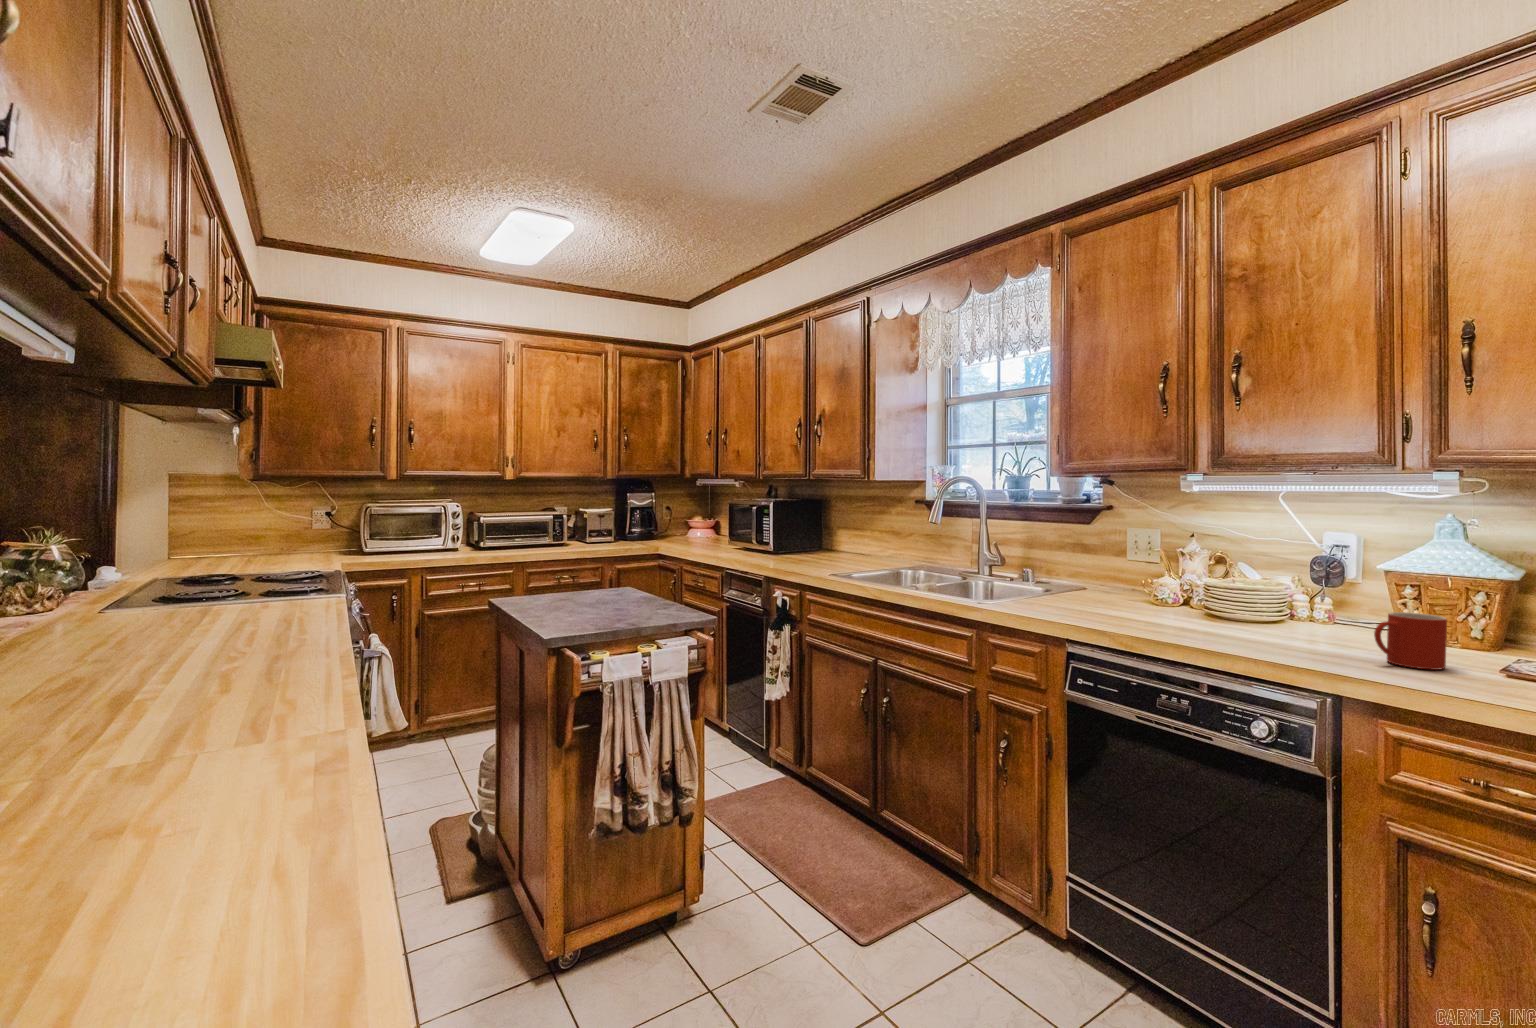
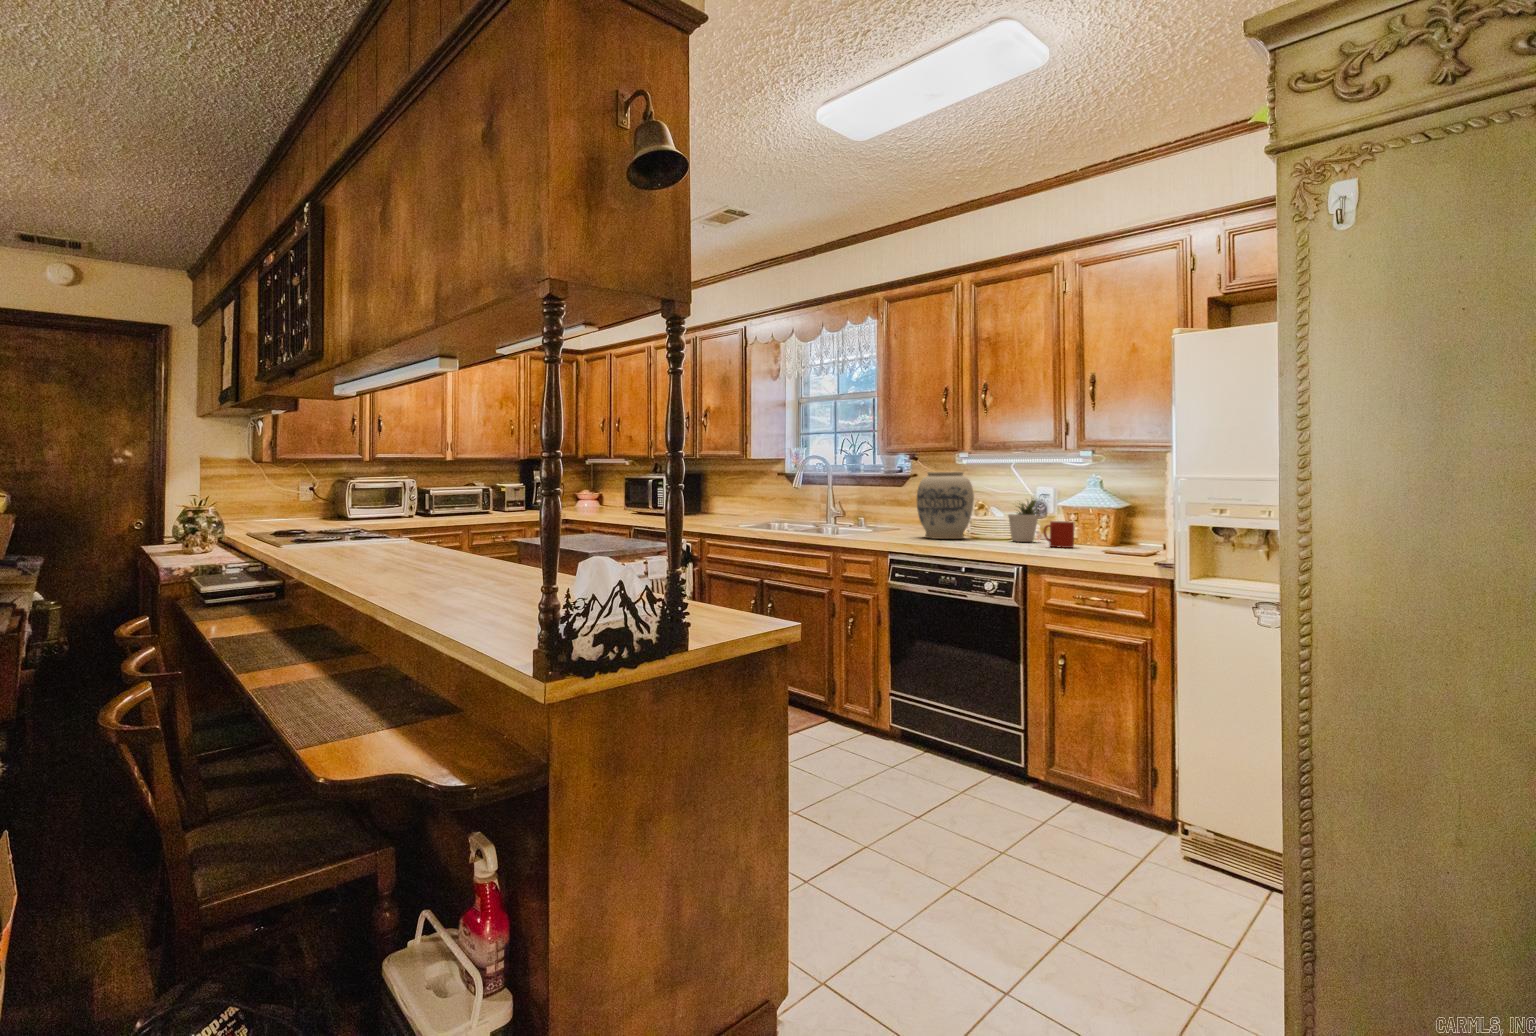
vase: none [1112,510,1218,625] -> present [917,472,974,539]
potted plant: none [1287,556,1357,640] -> present [1008,500,1039,542]

